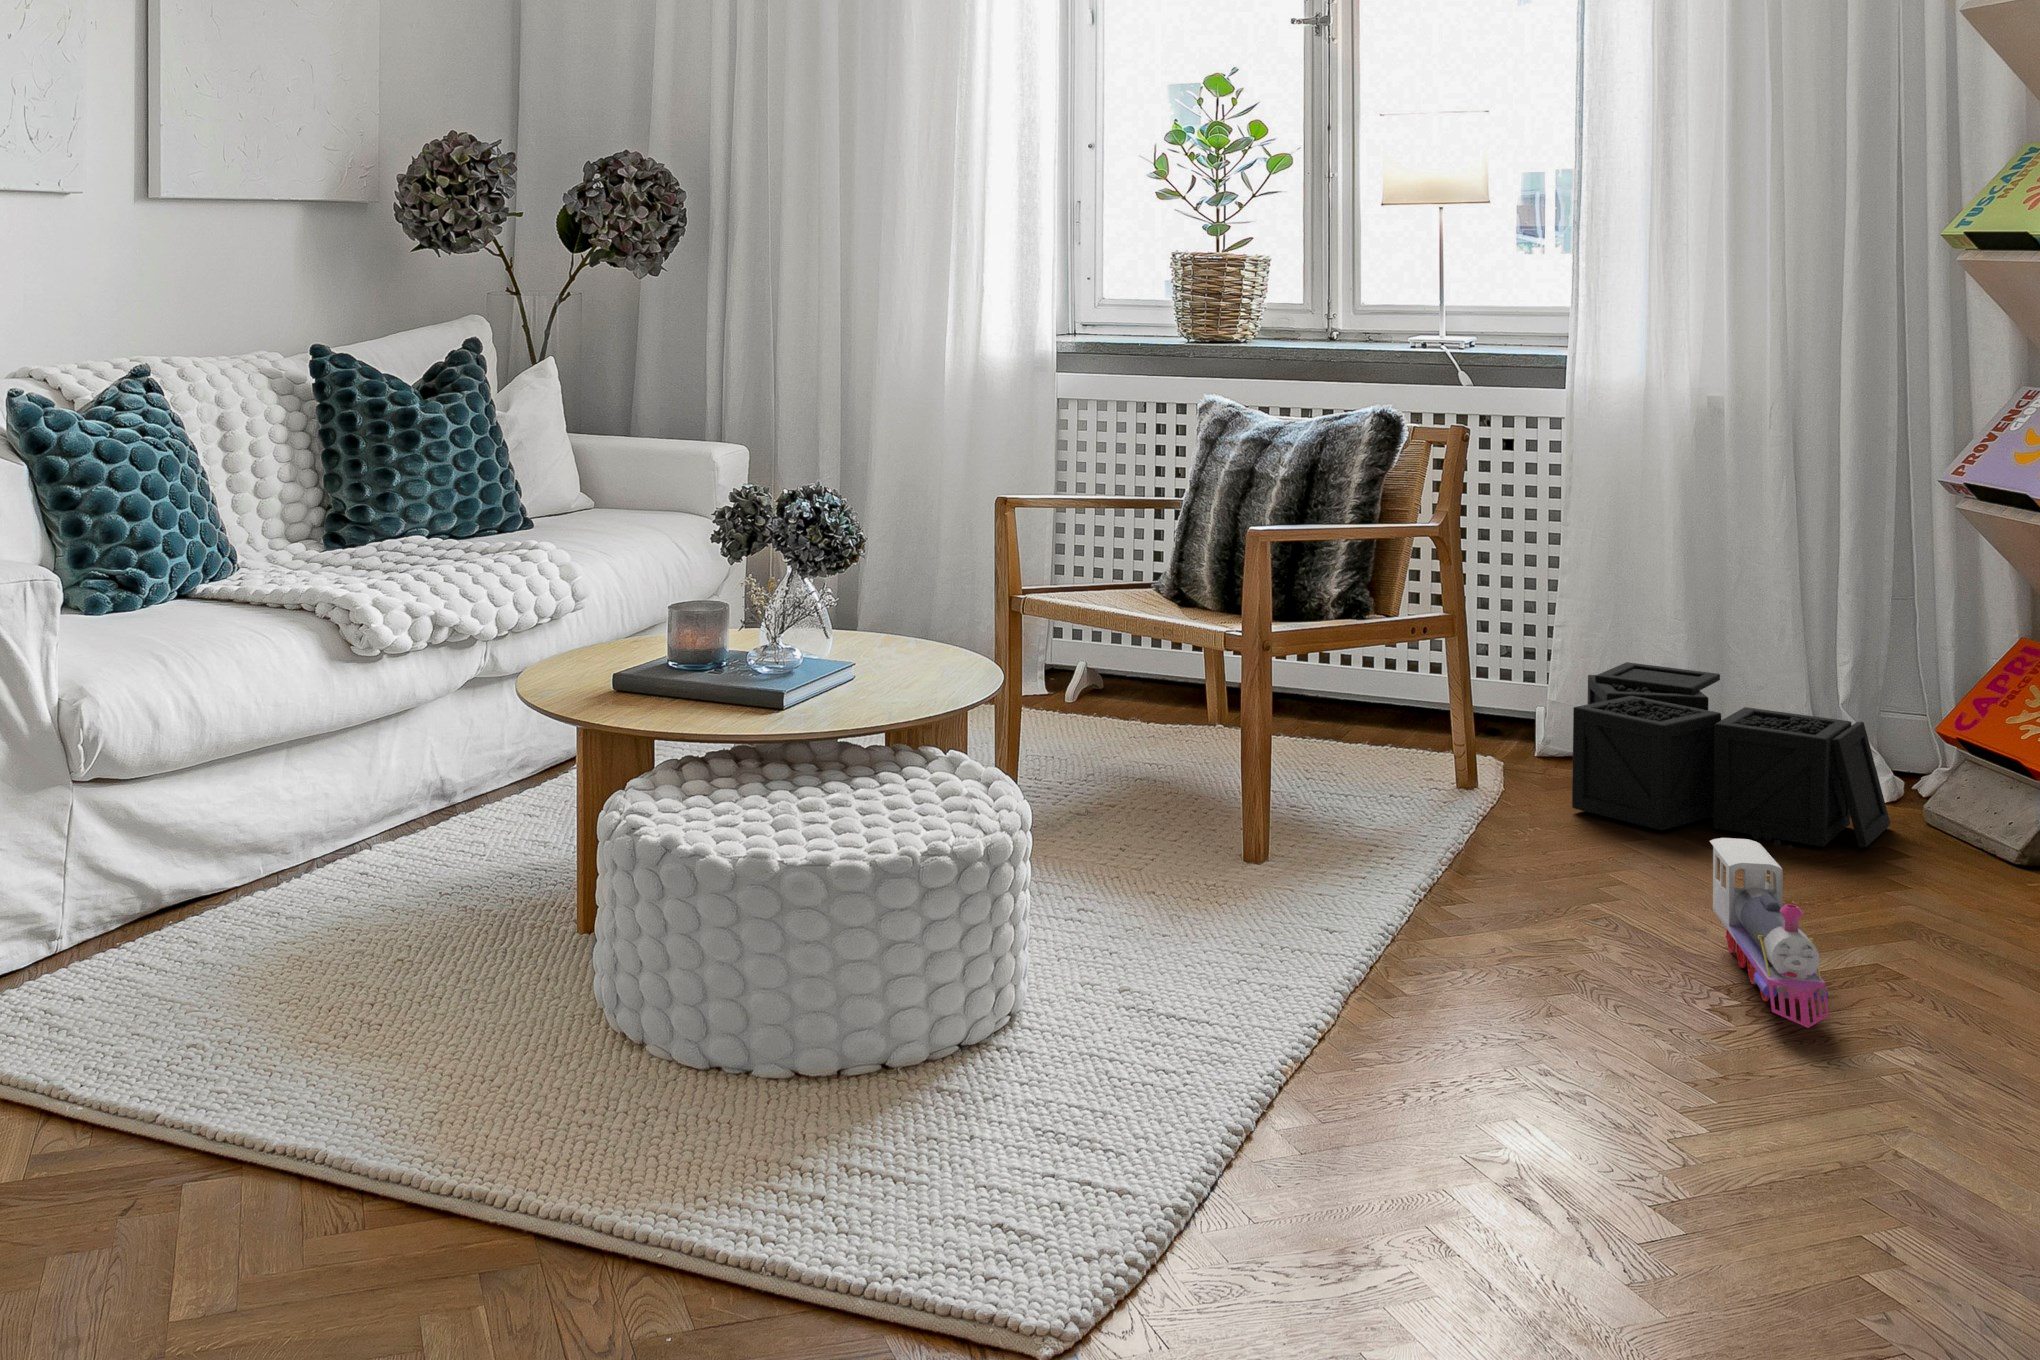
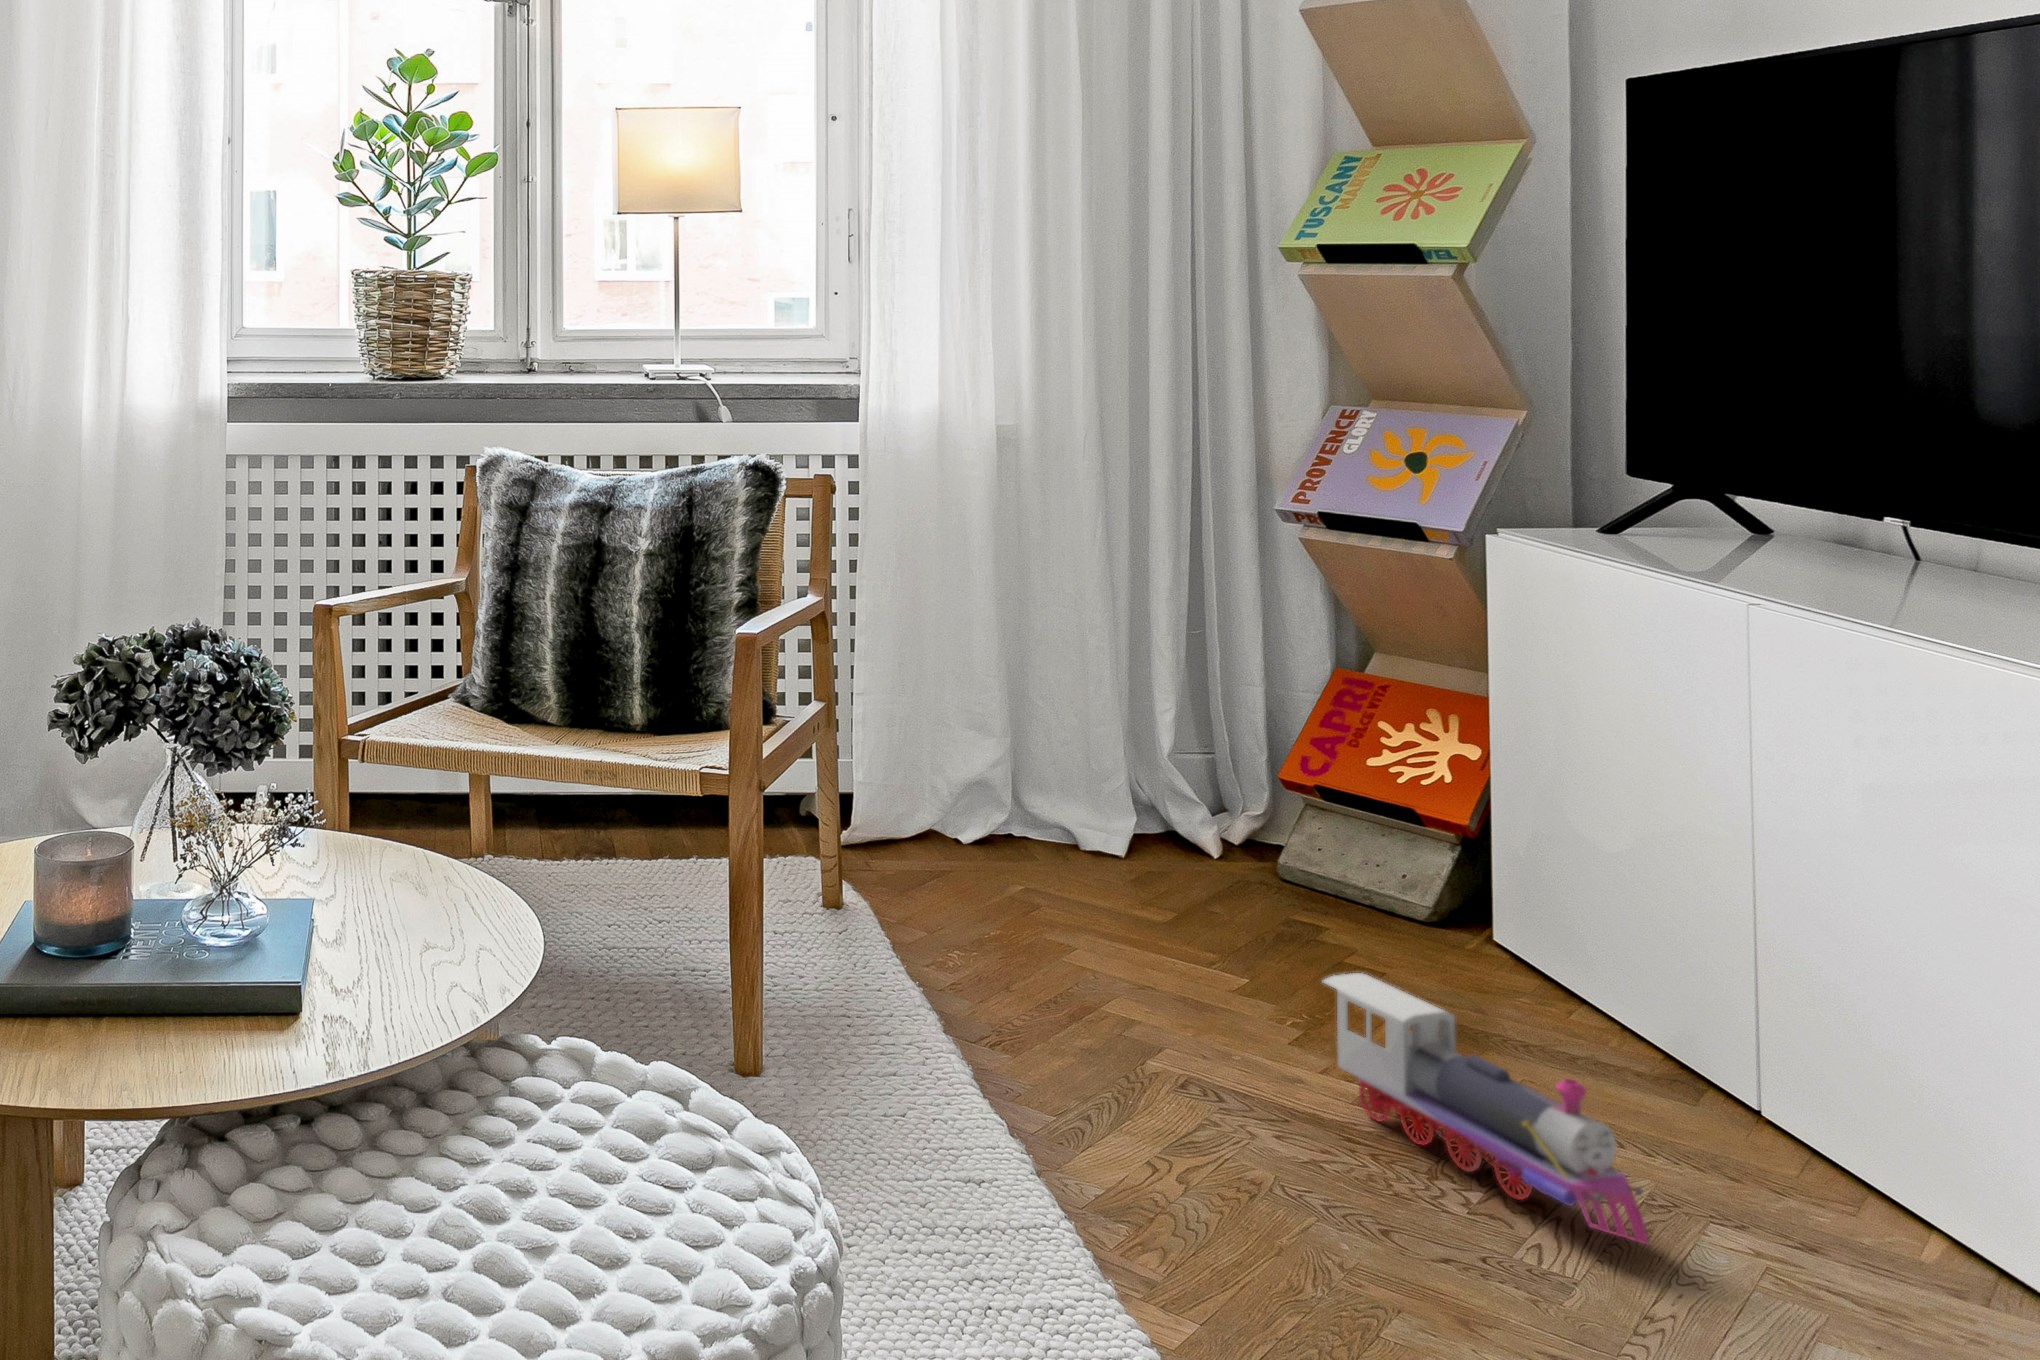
storage bin: present [1572,662,1890,850] -> none [902,728,1294,950]

